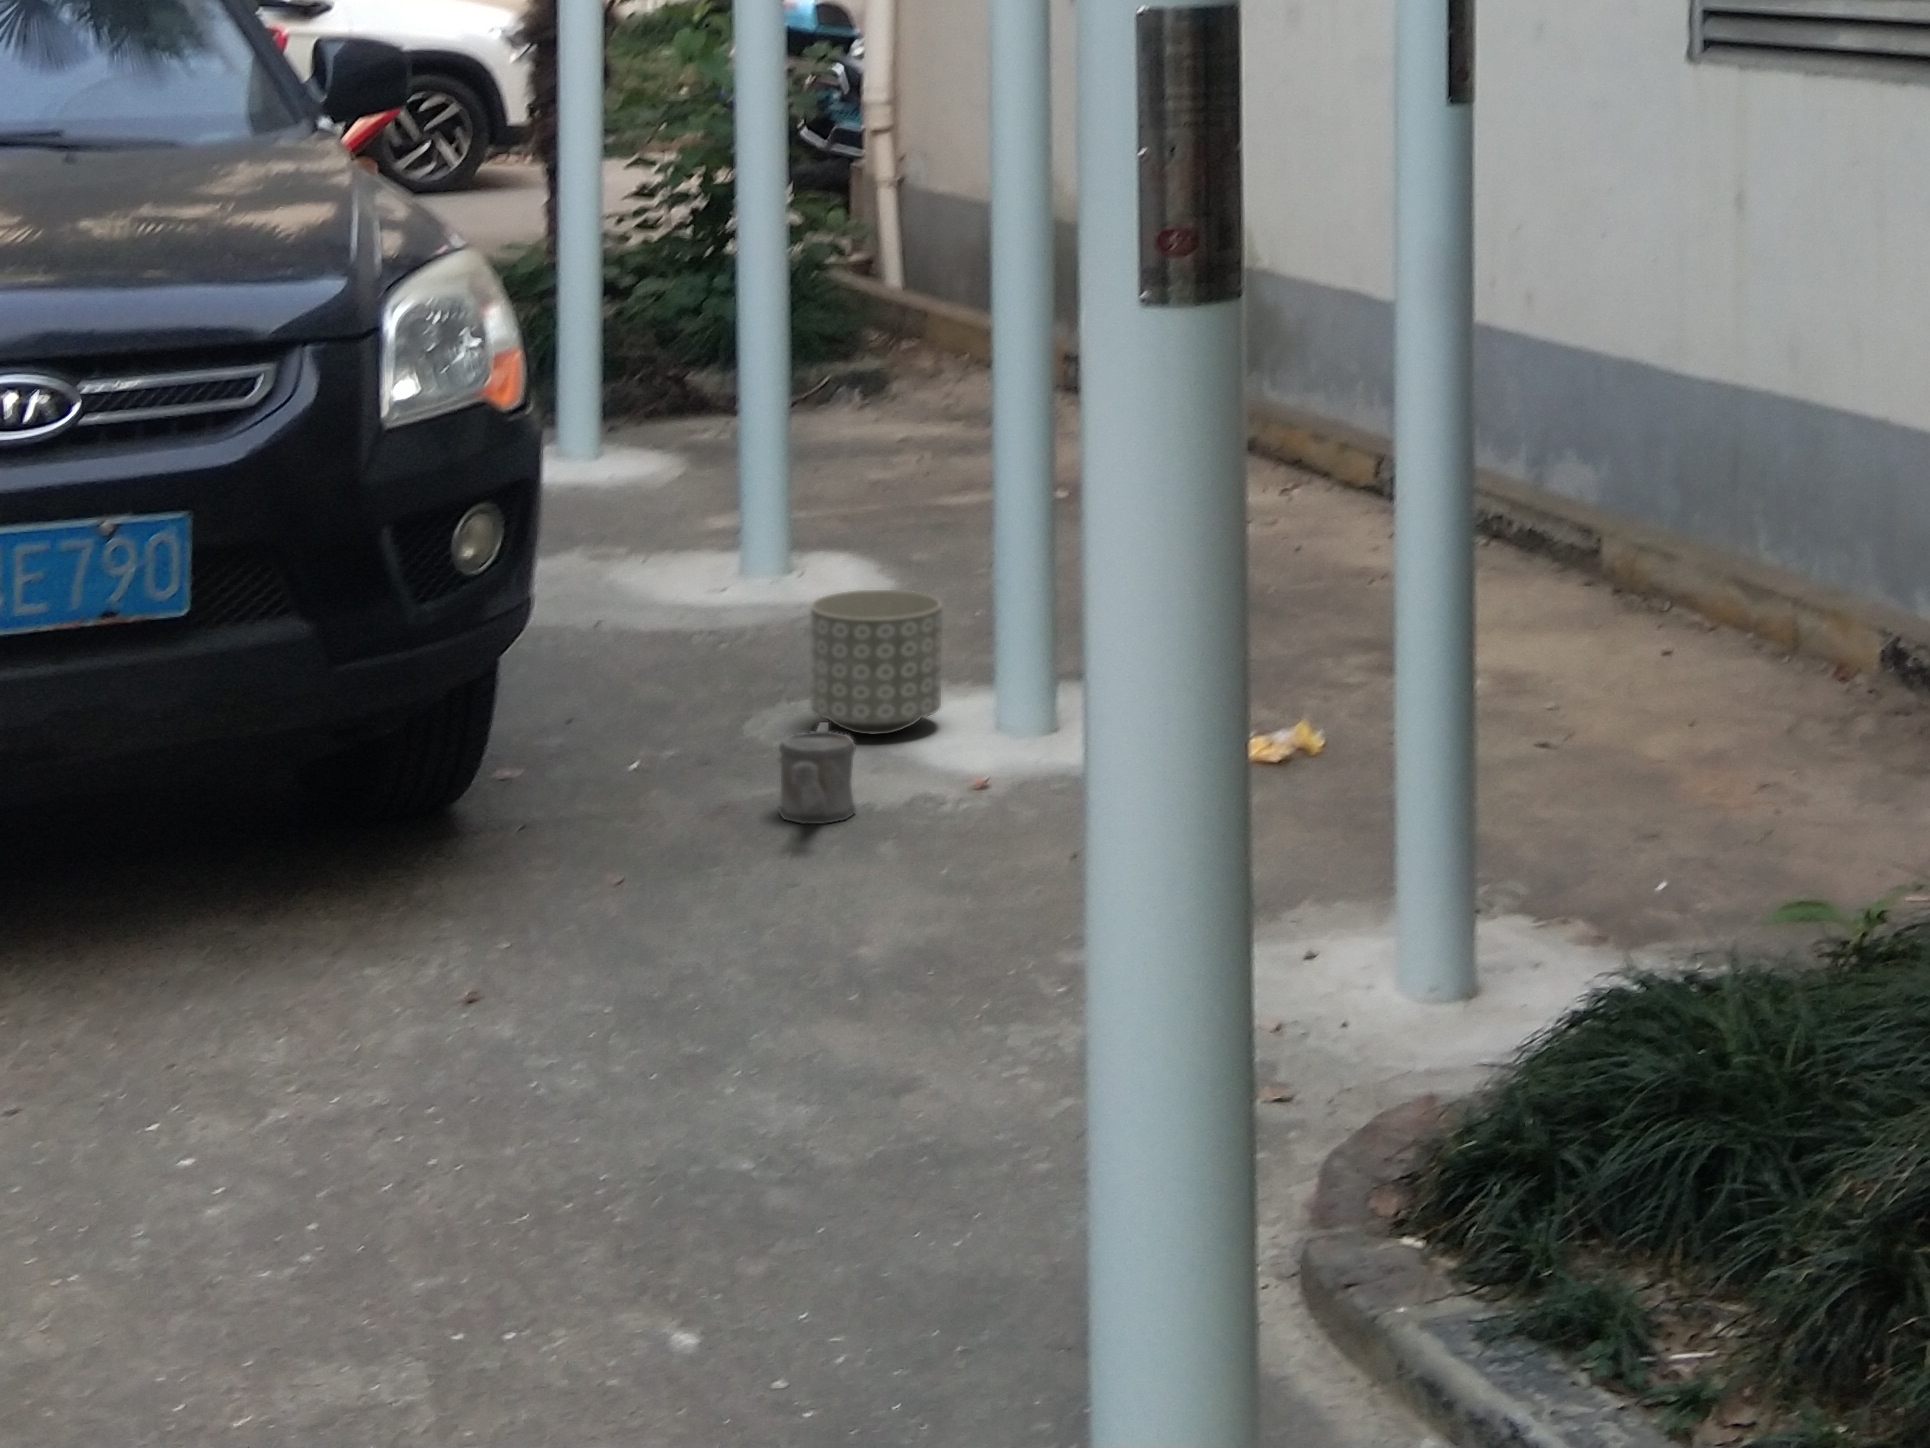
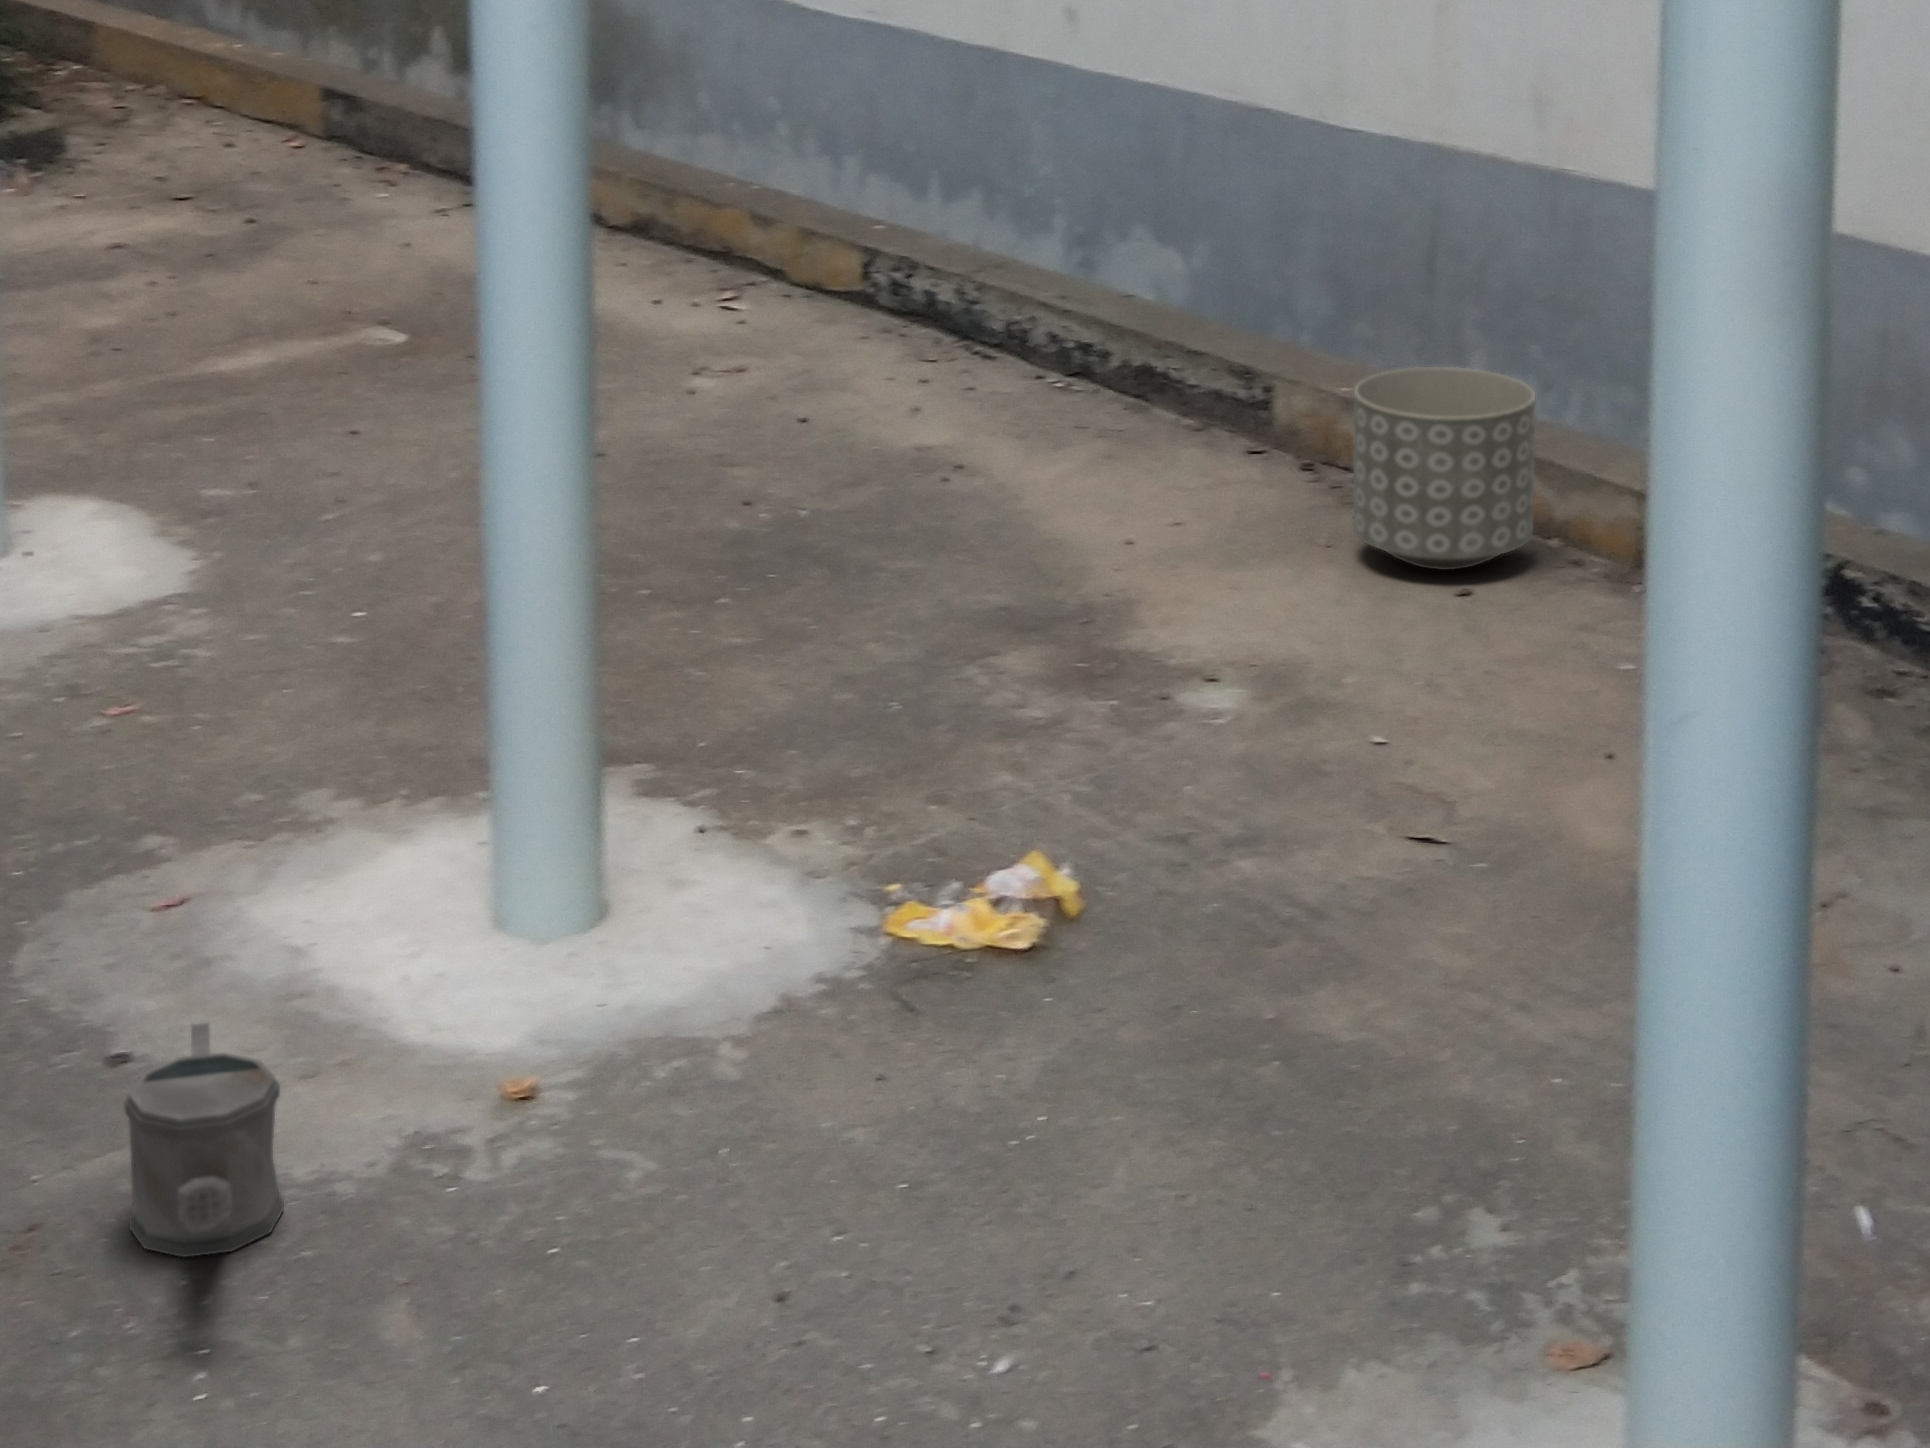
planter: present [810,590,942,734] -> present [1353,367,1535,570]

